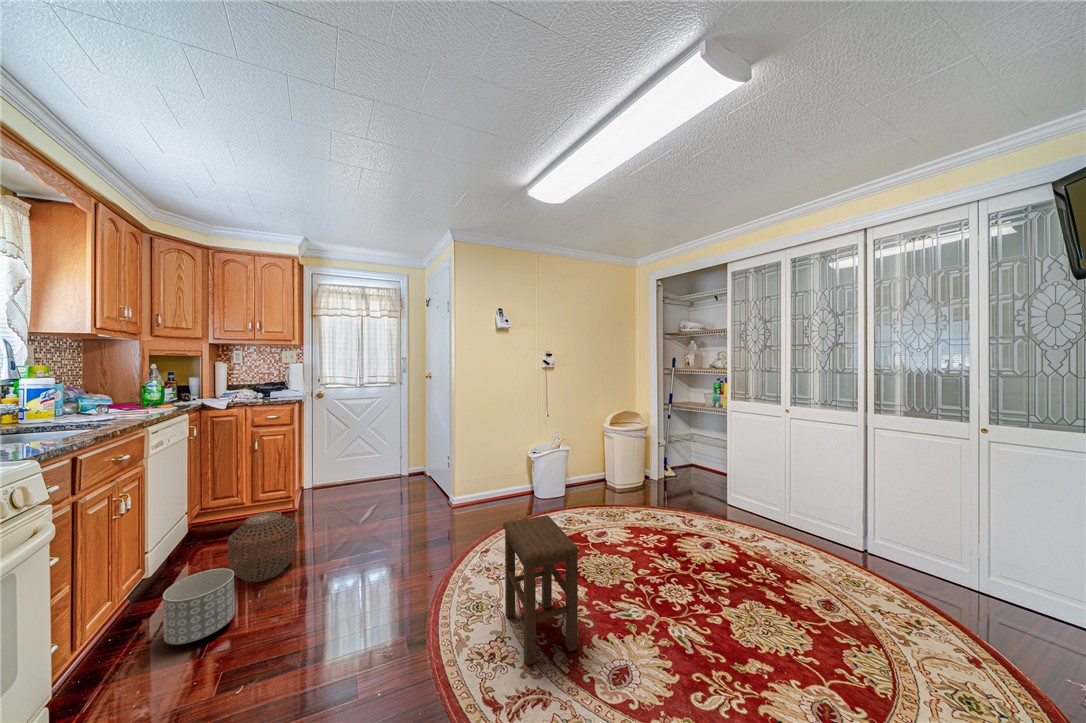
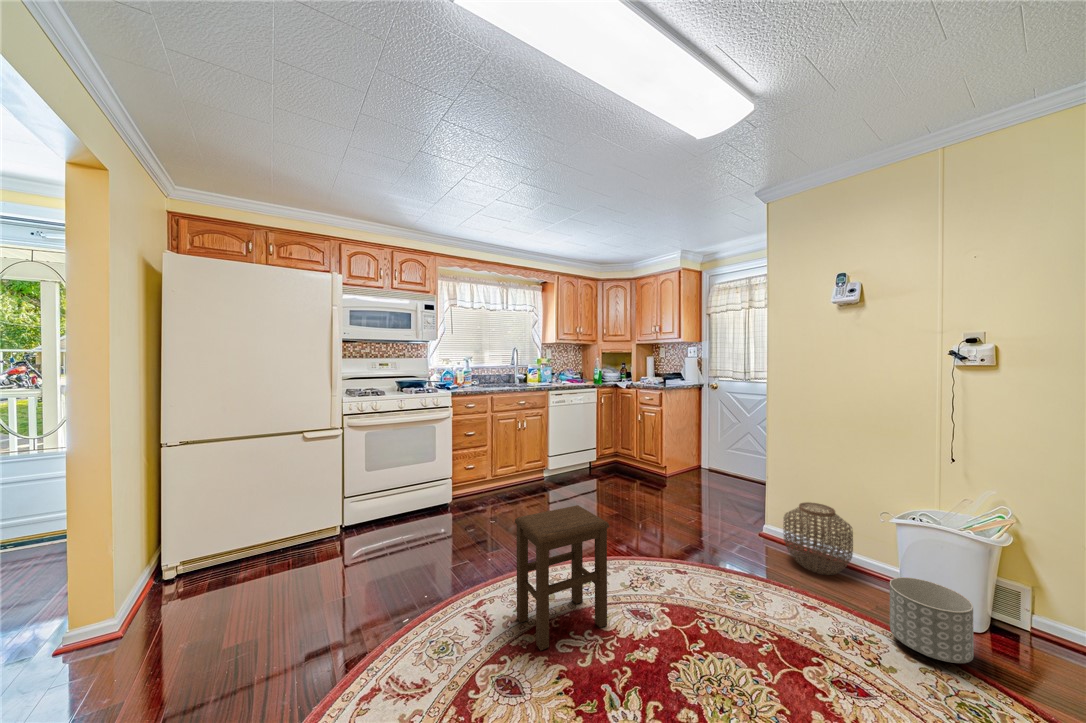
woven basket: present [228,511,297,582] -> present [783,502,853,575]
planter: present [163,568,235,645] -> present [890,577,974,663]

